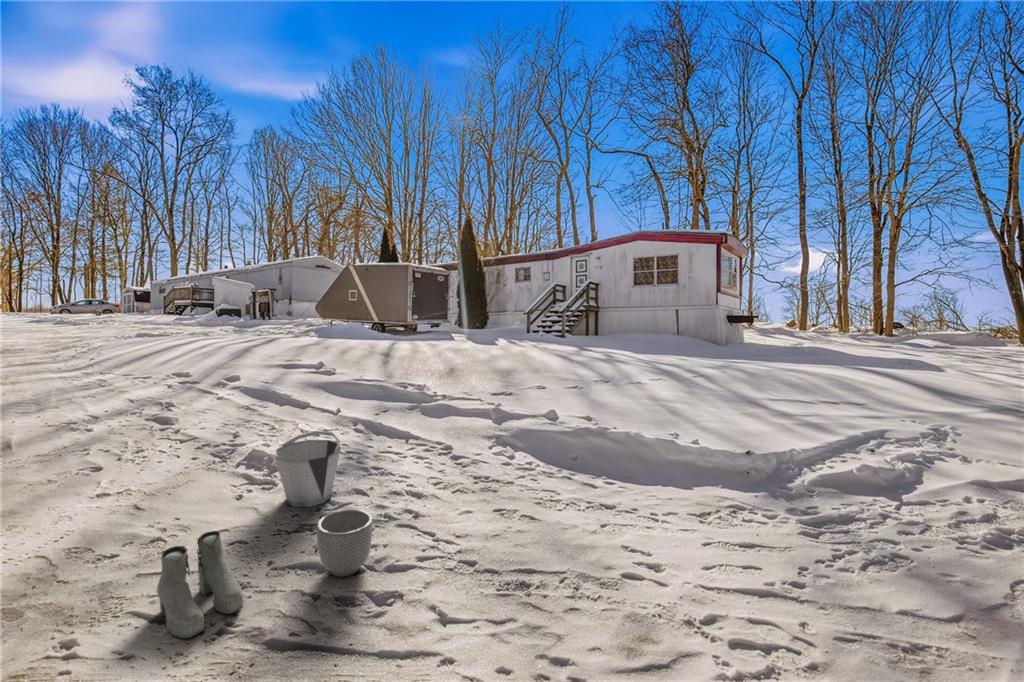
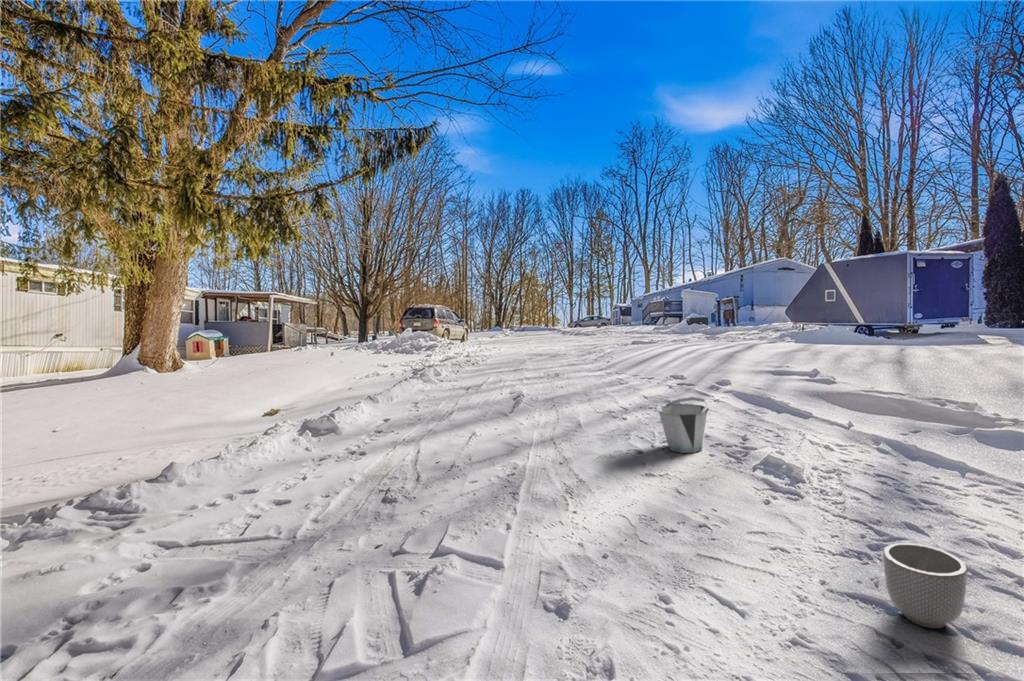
bucket: present [275,431,341,507] -> present [659,397,709,453]
boots: present [157,531,243,638] -> none [721,527,805,625]

